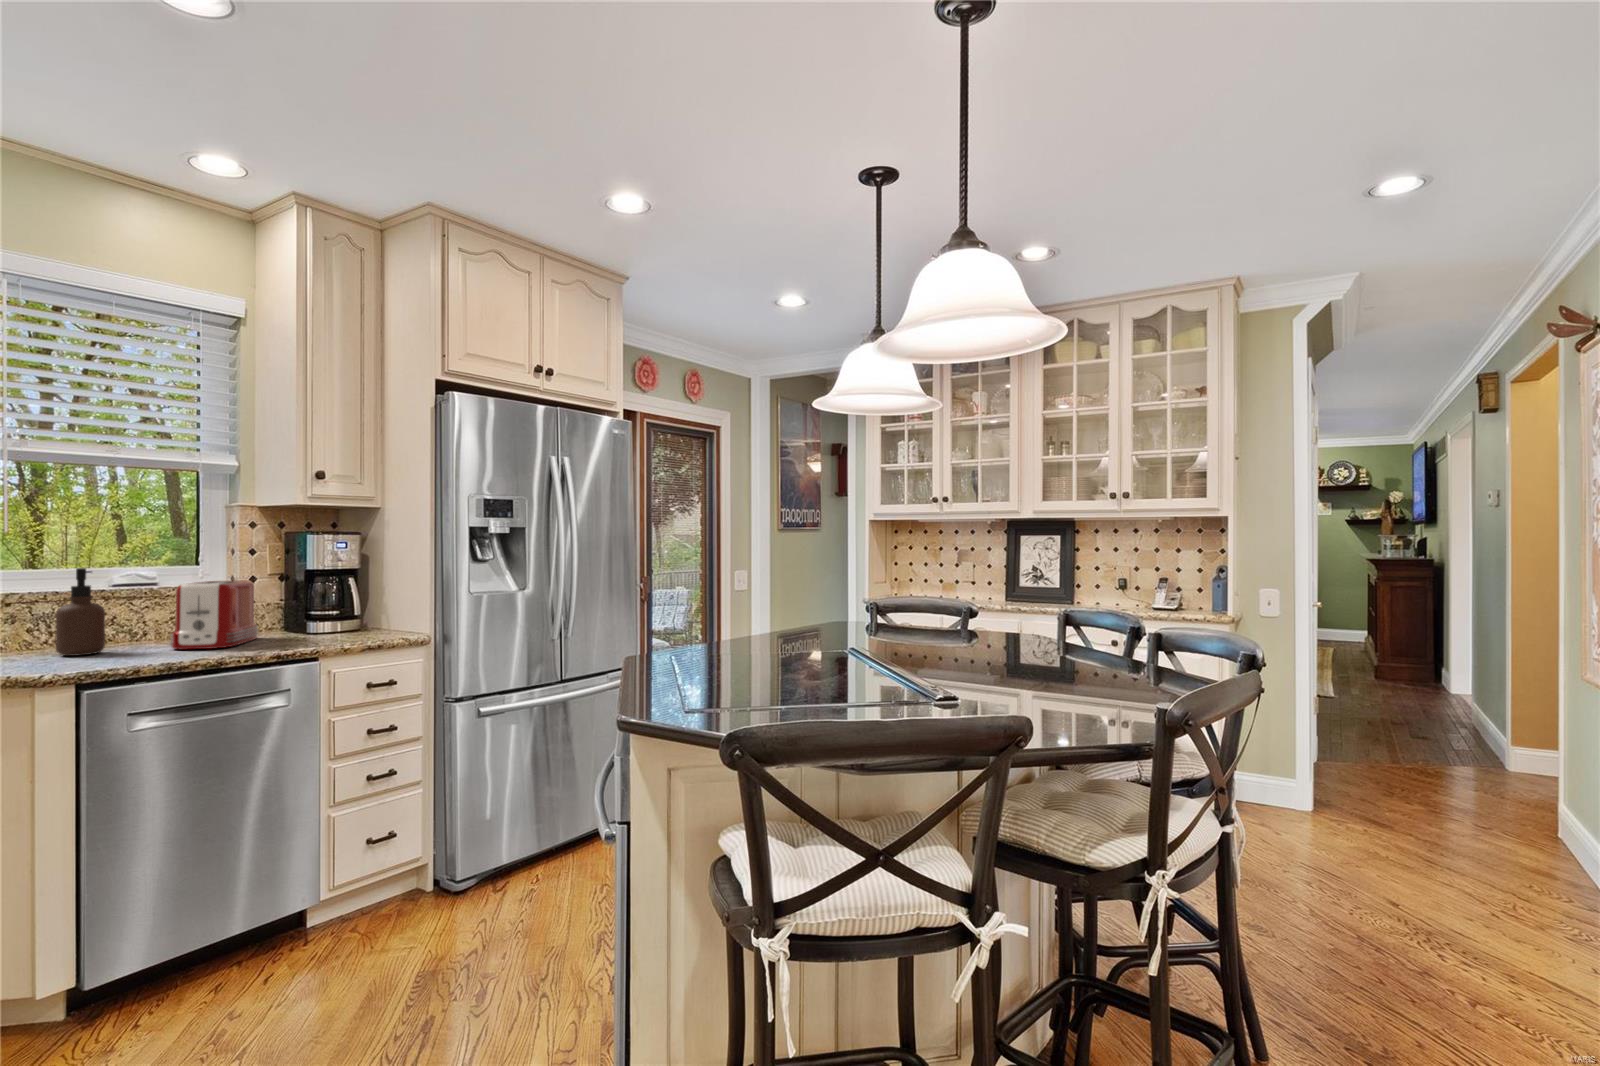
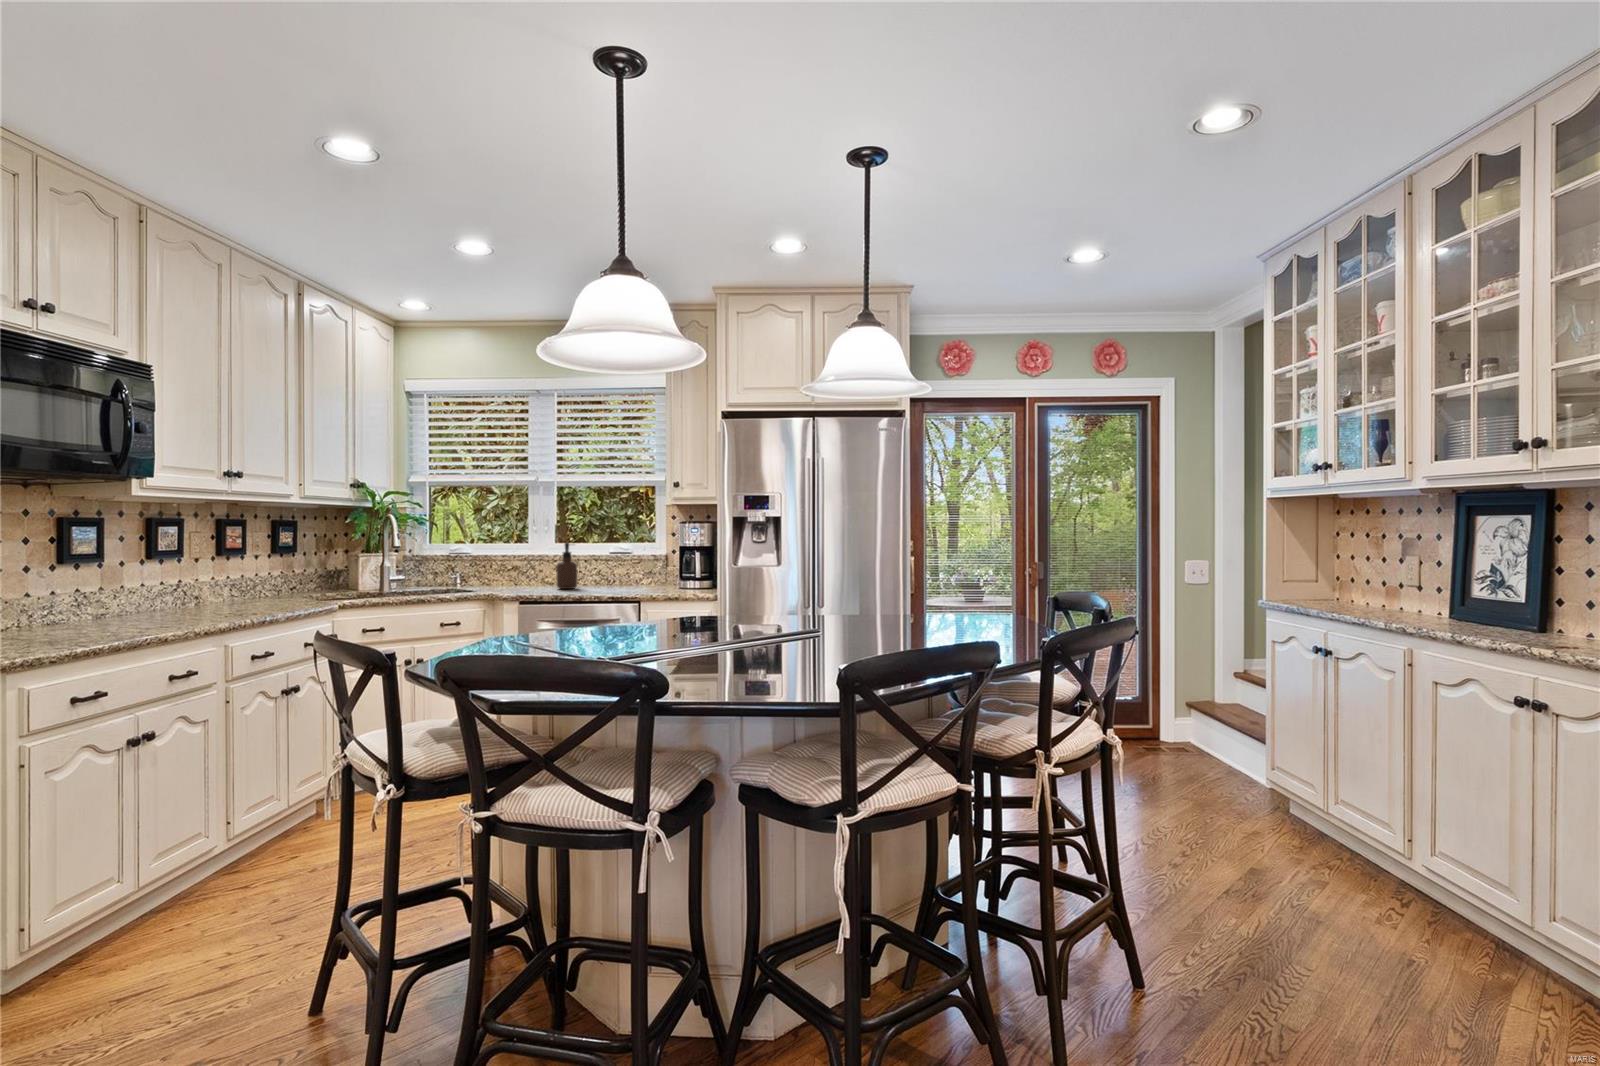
toaster: present [170,581,258,649] -> none [596,552,652,591]

